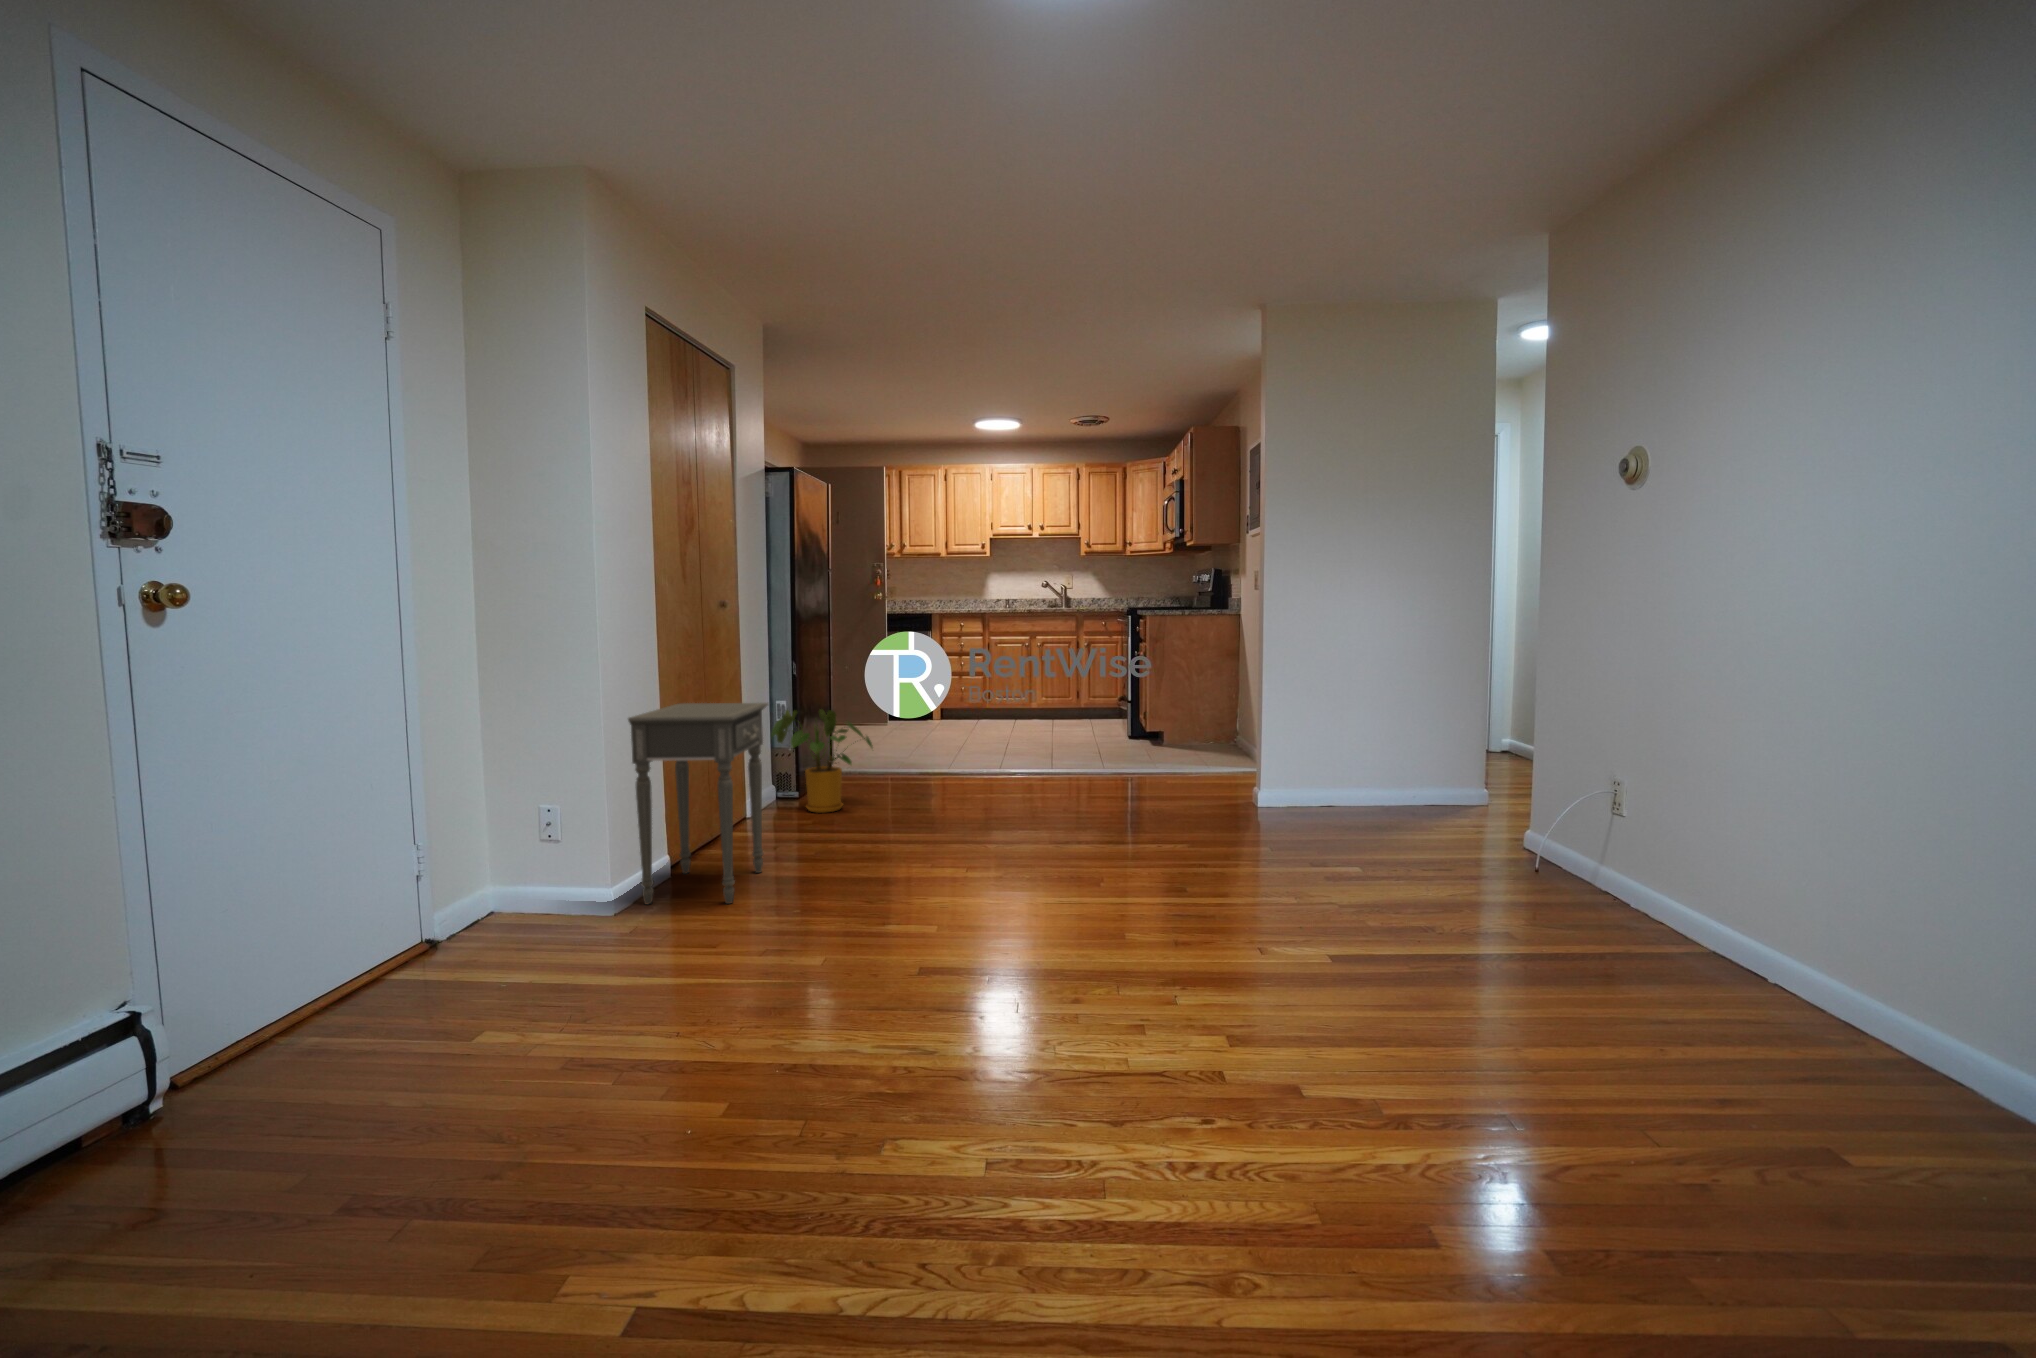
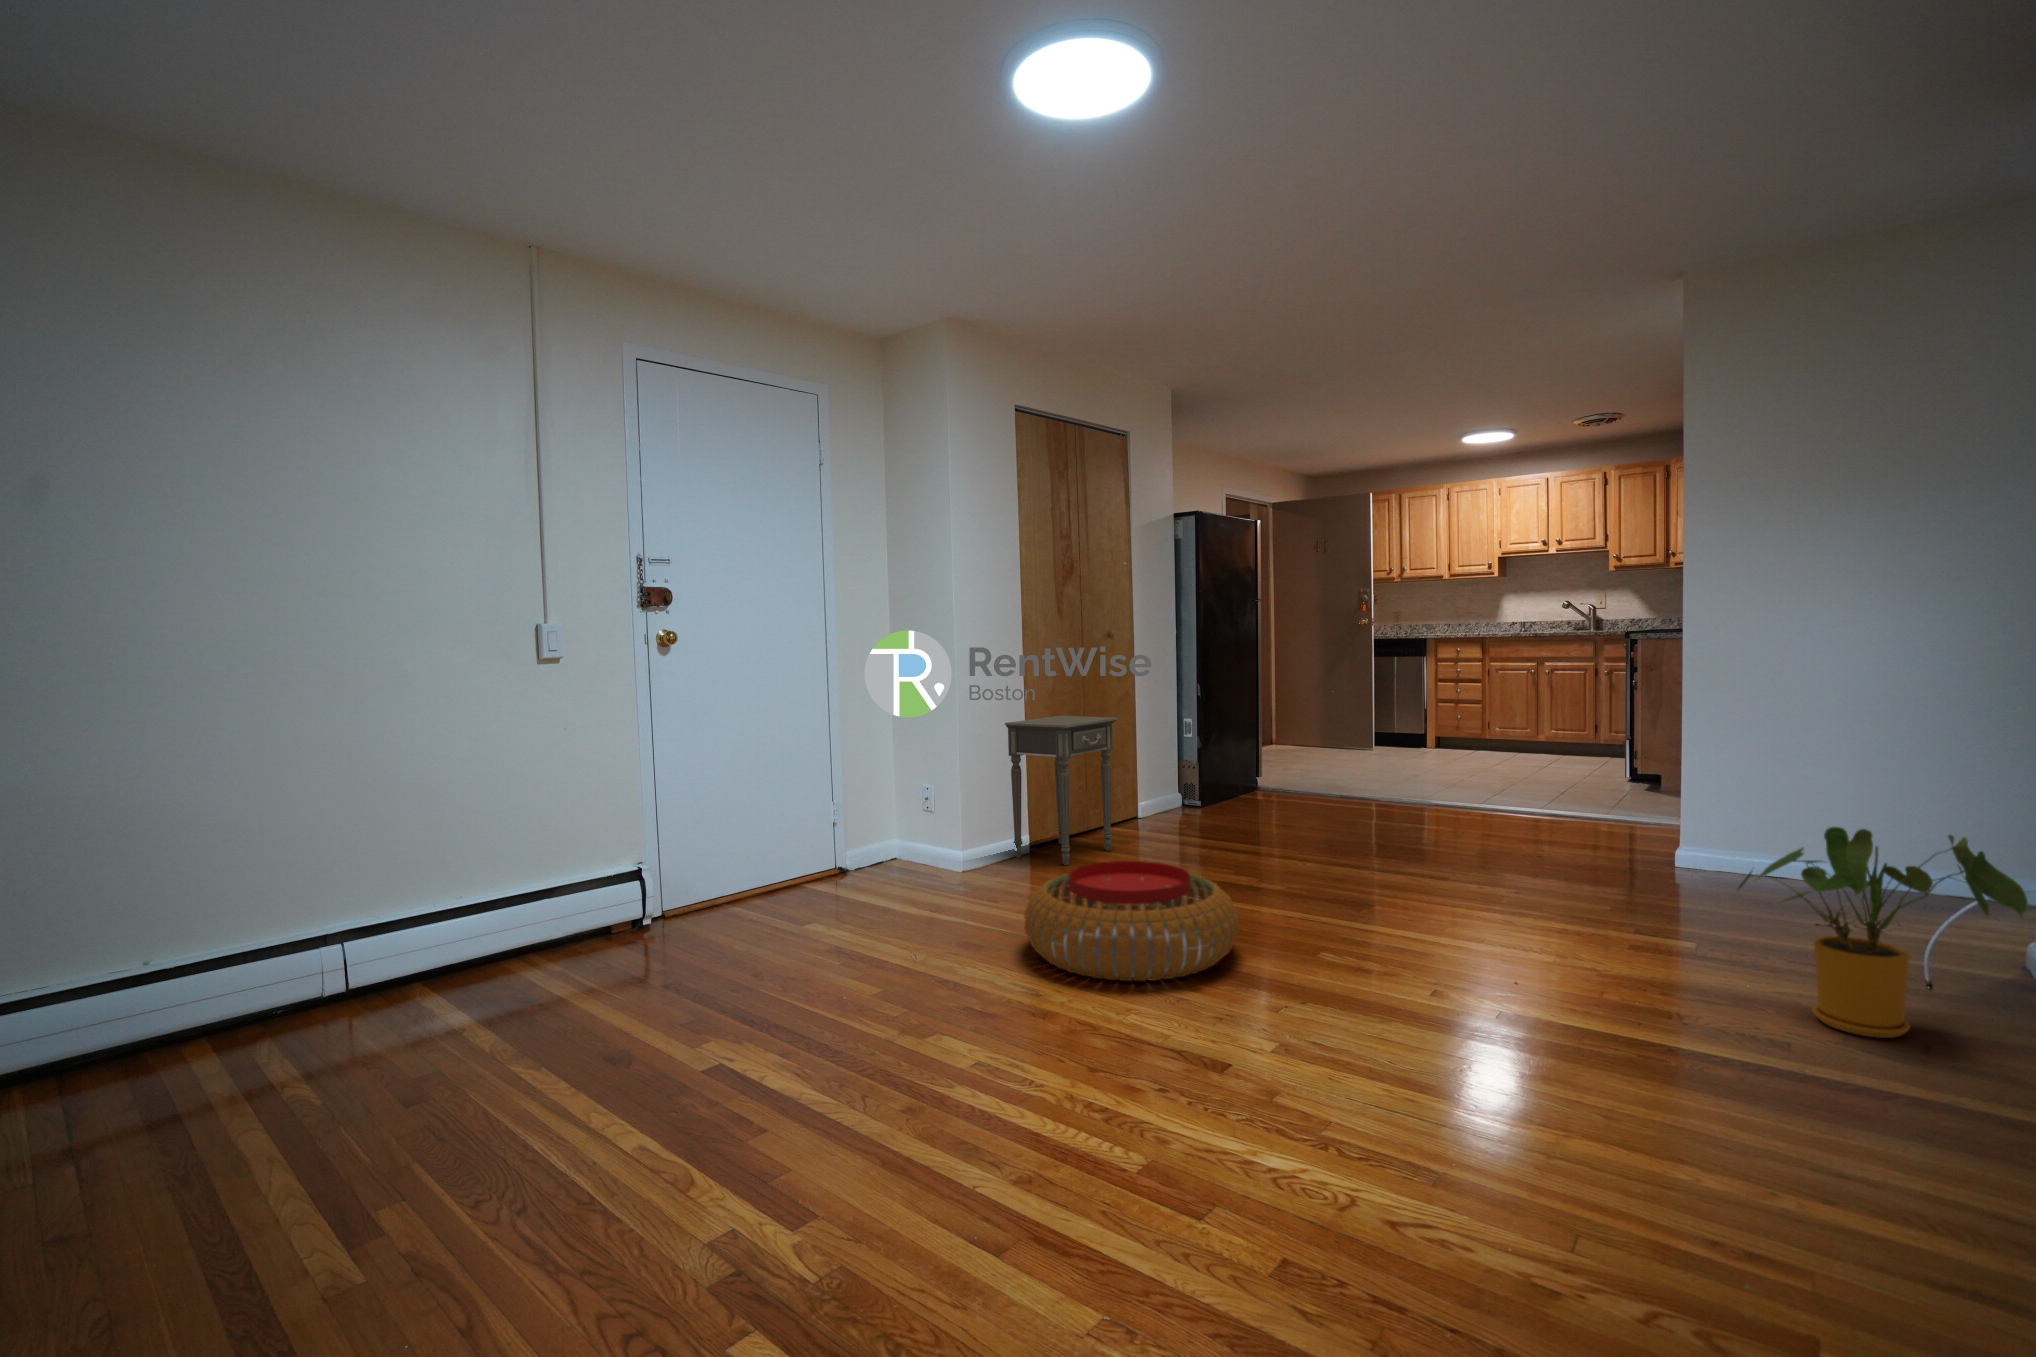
house plant: present [771,709,873,813] -> present [1738,827,2028,1038]
pouf: none [827,890,1116,1077] -> present [1024,861,1238,981]

